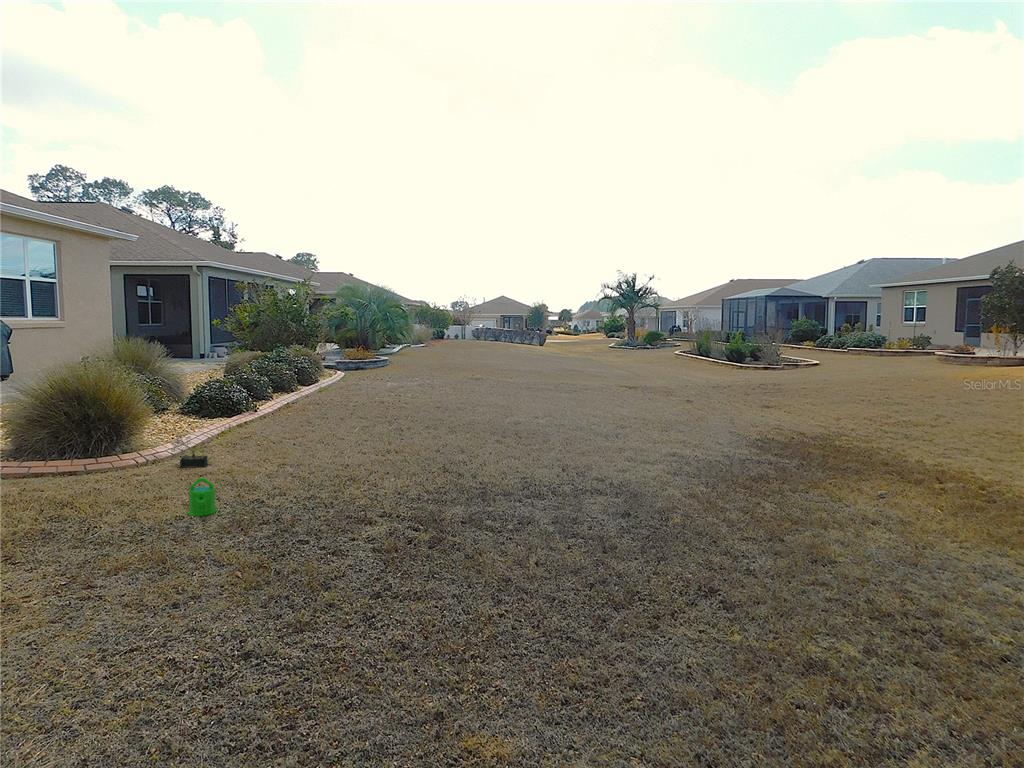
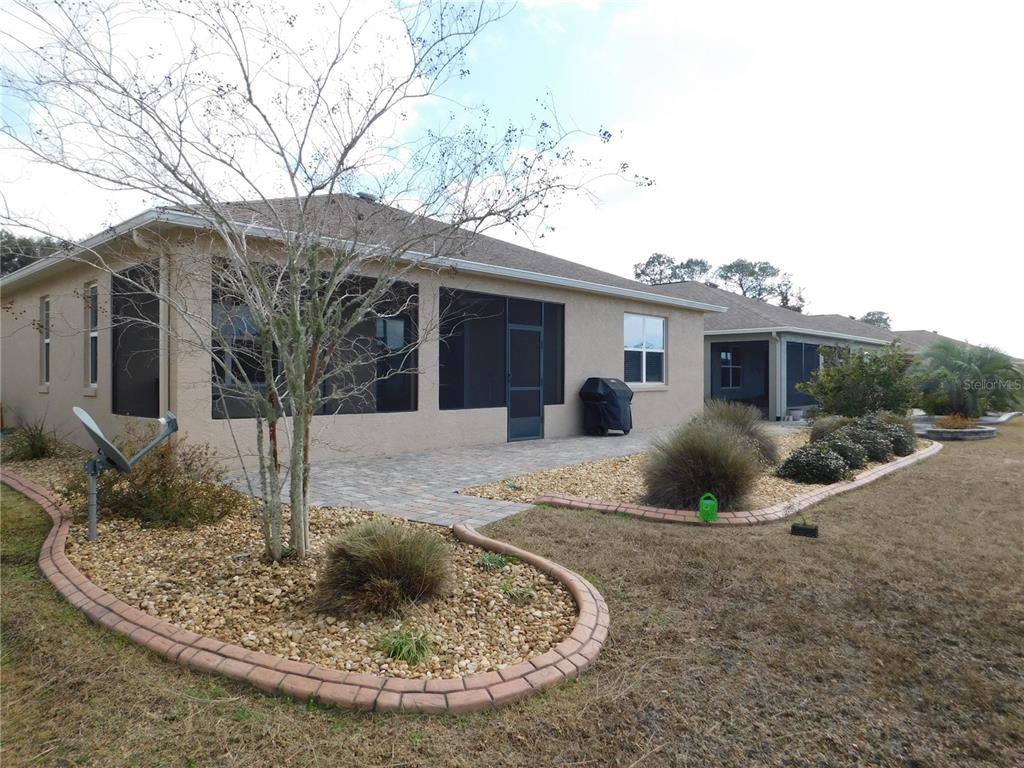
watering can: present [187,478,217,516] -> present [698,493,718,521]

